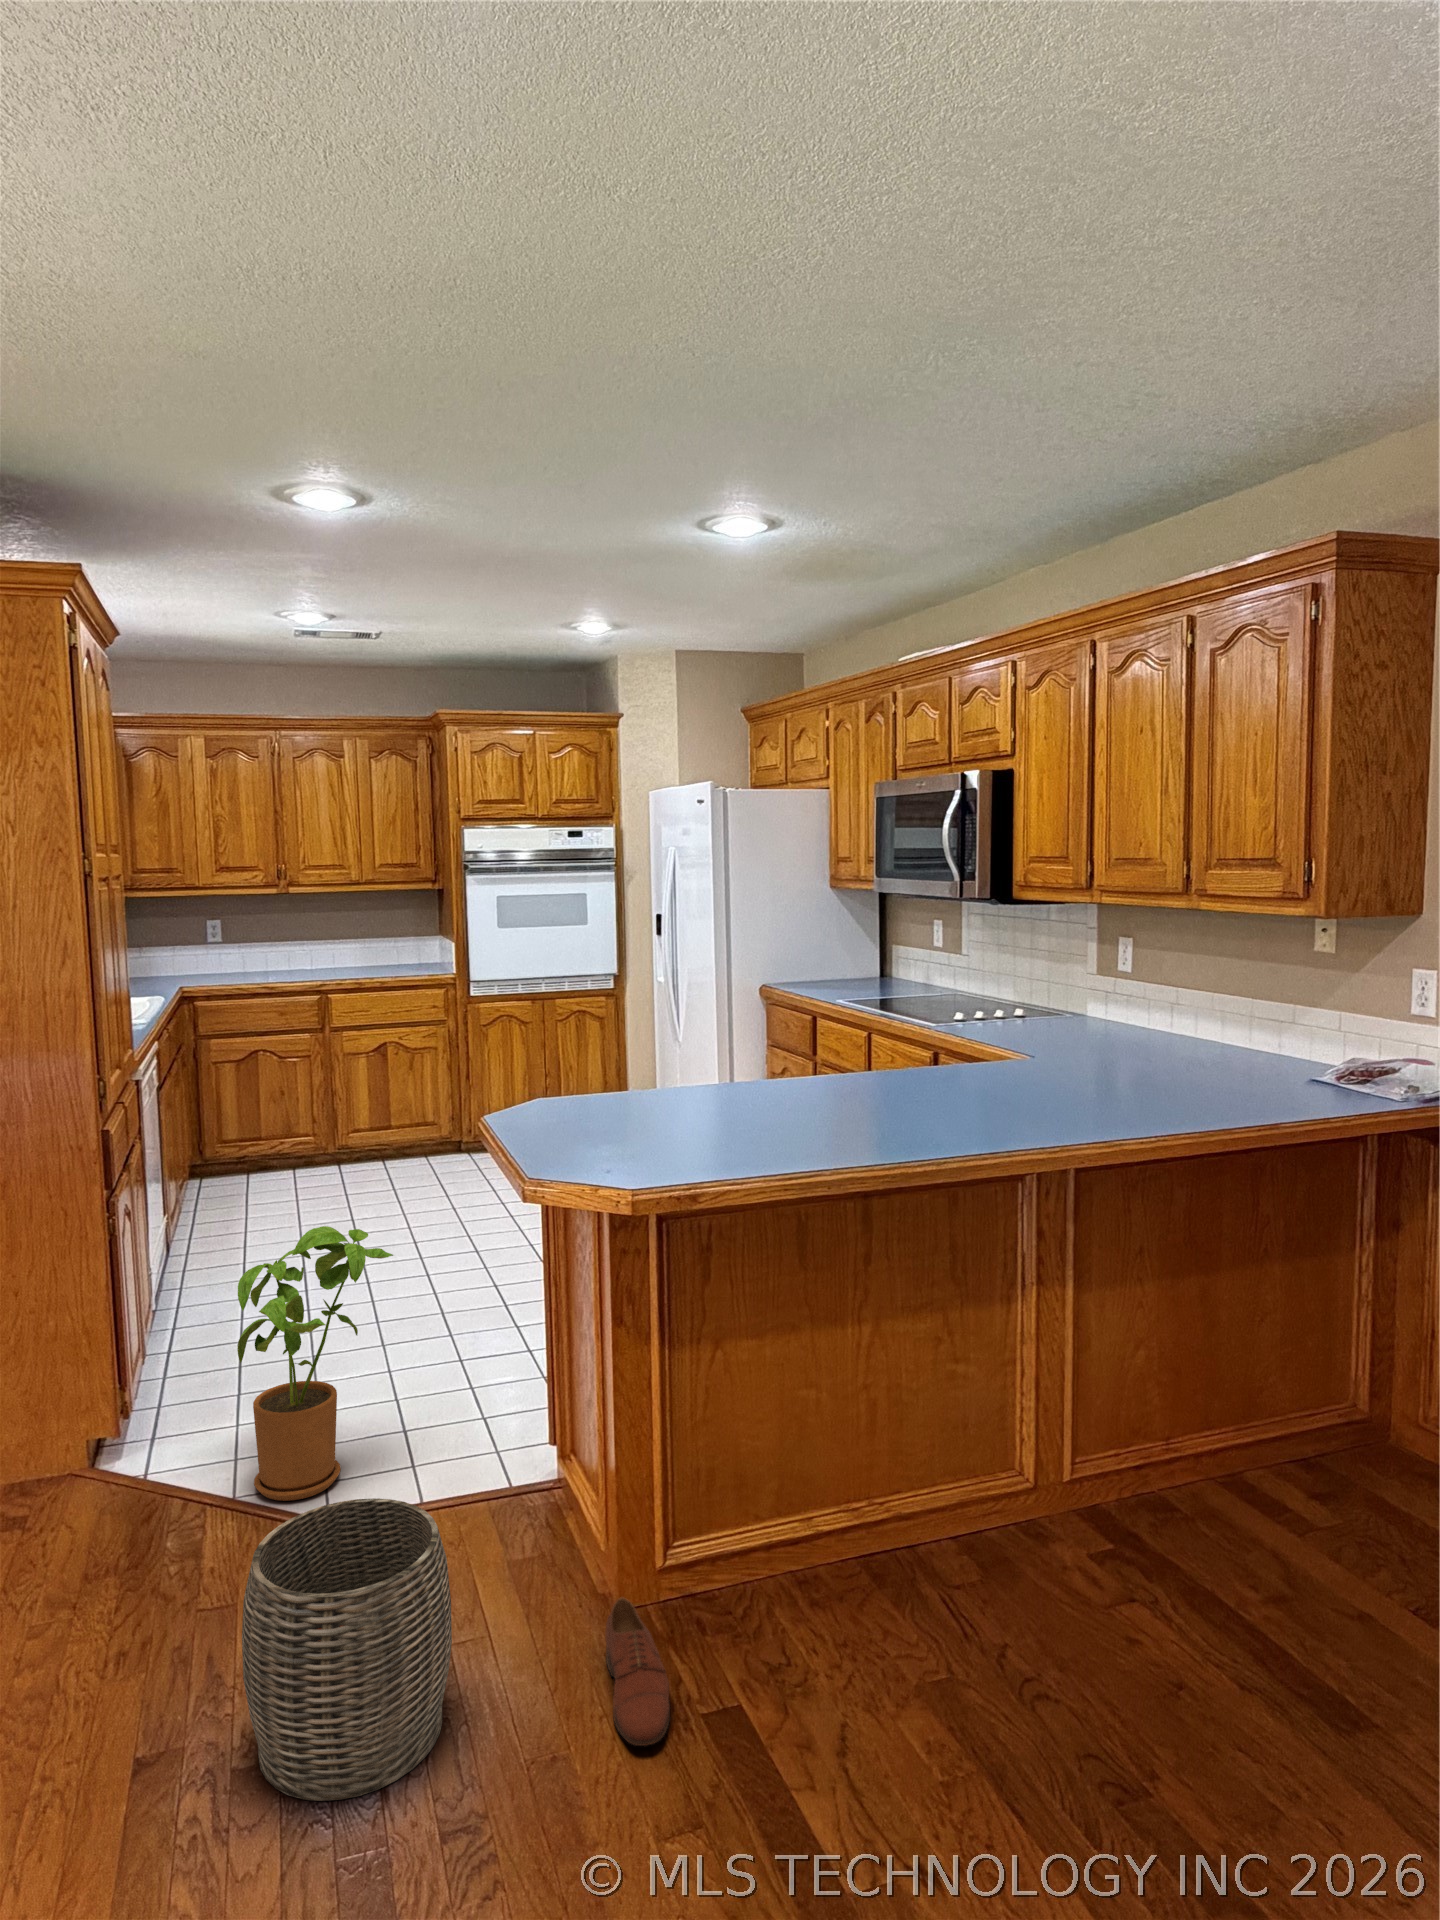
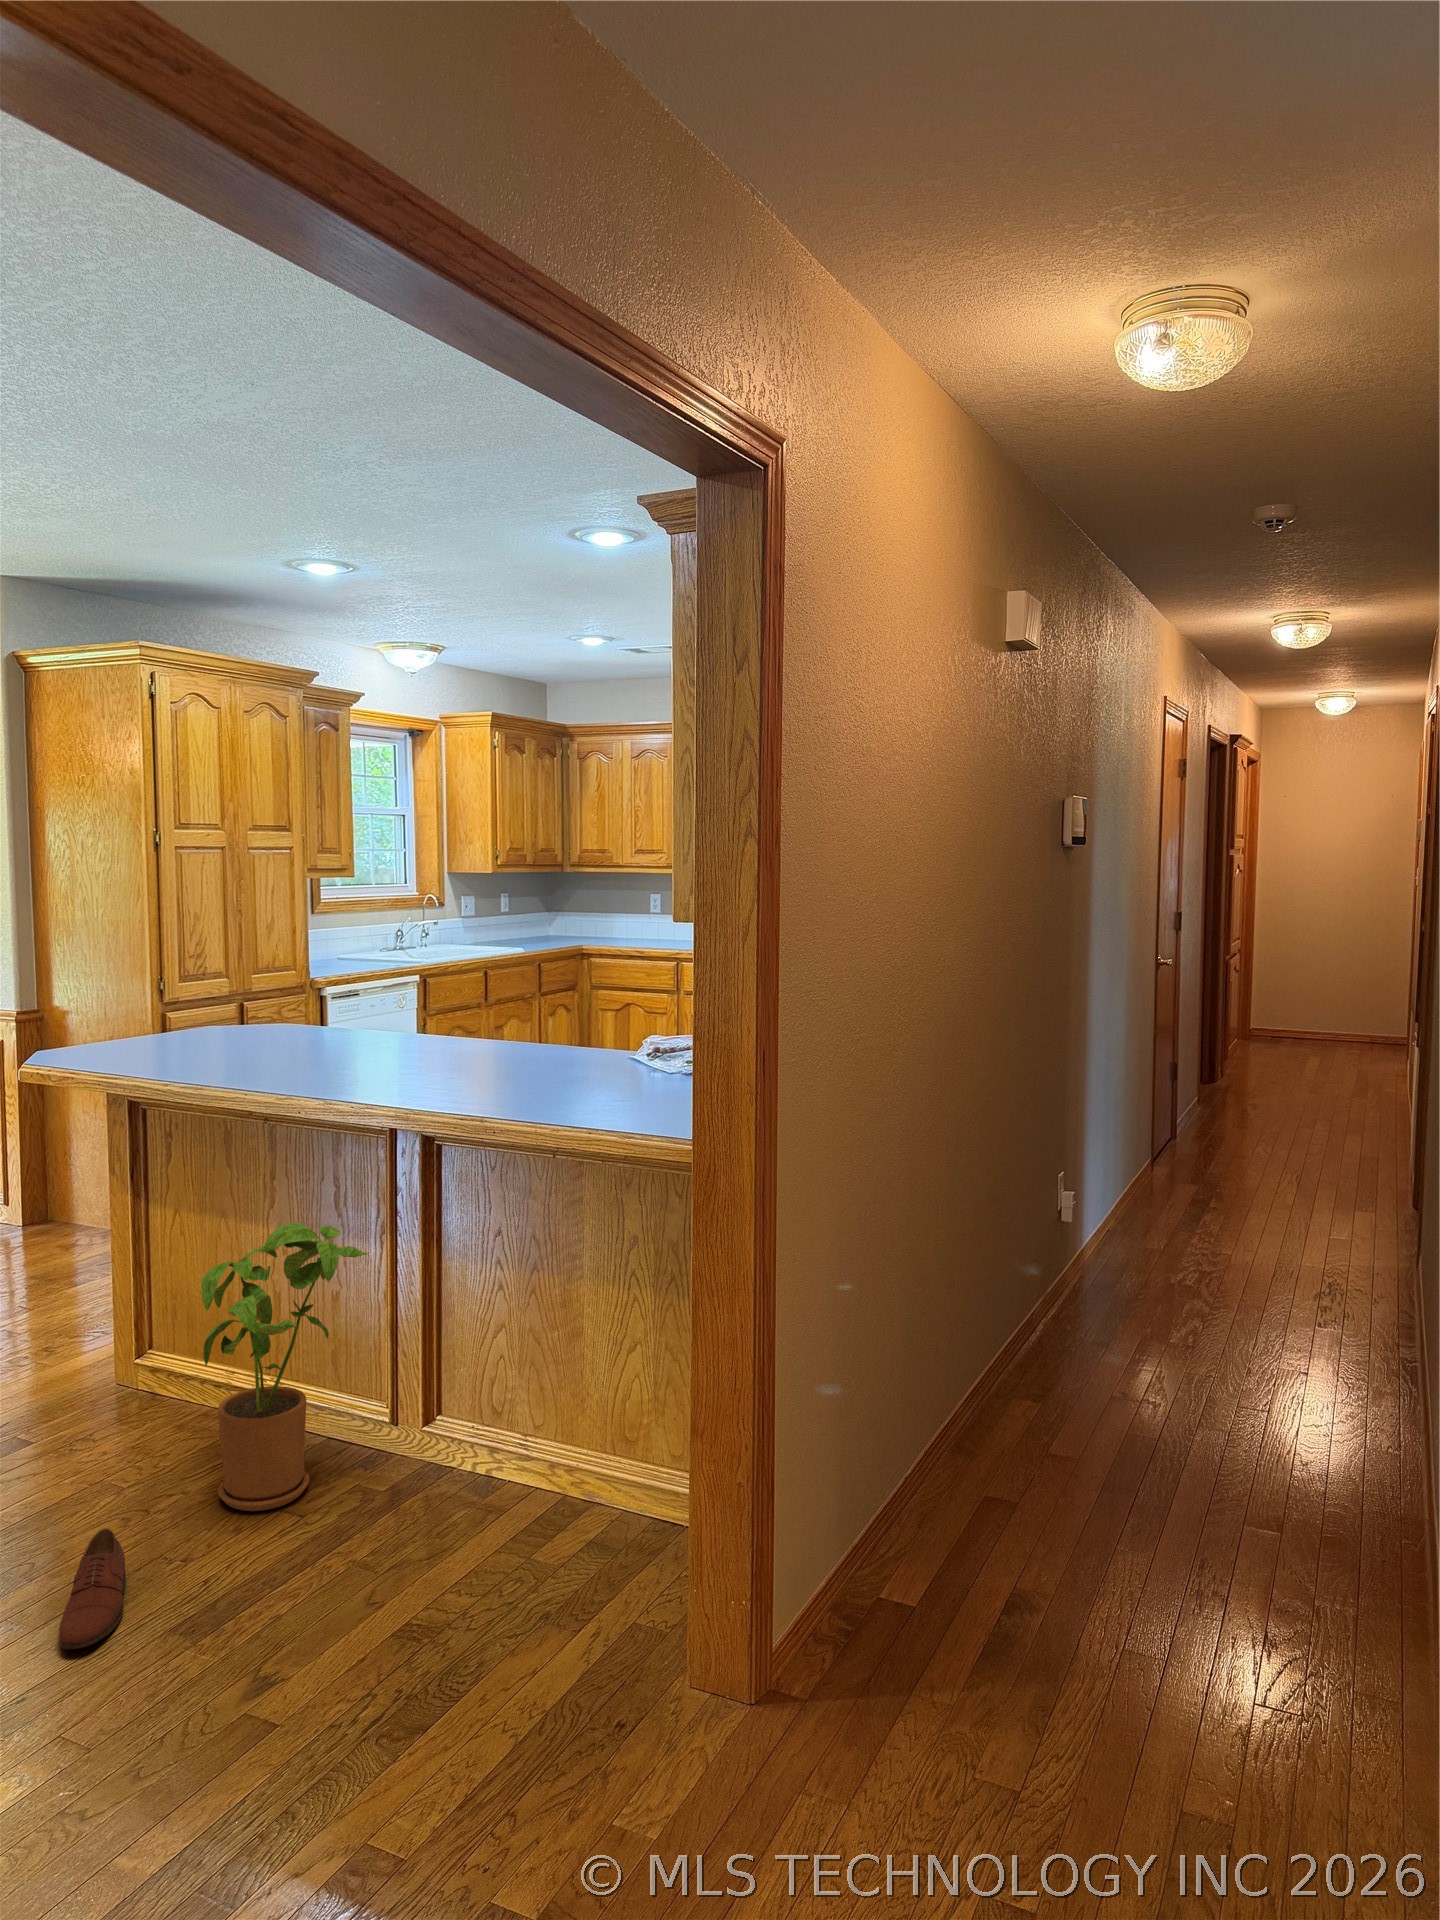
woven basket: present [242,1498,452,1801] -> none [227,1503,440,1806]
shoe: present [606,1598,670,1746] -> present [59,1528,126,1649]

